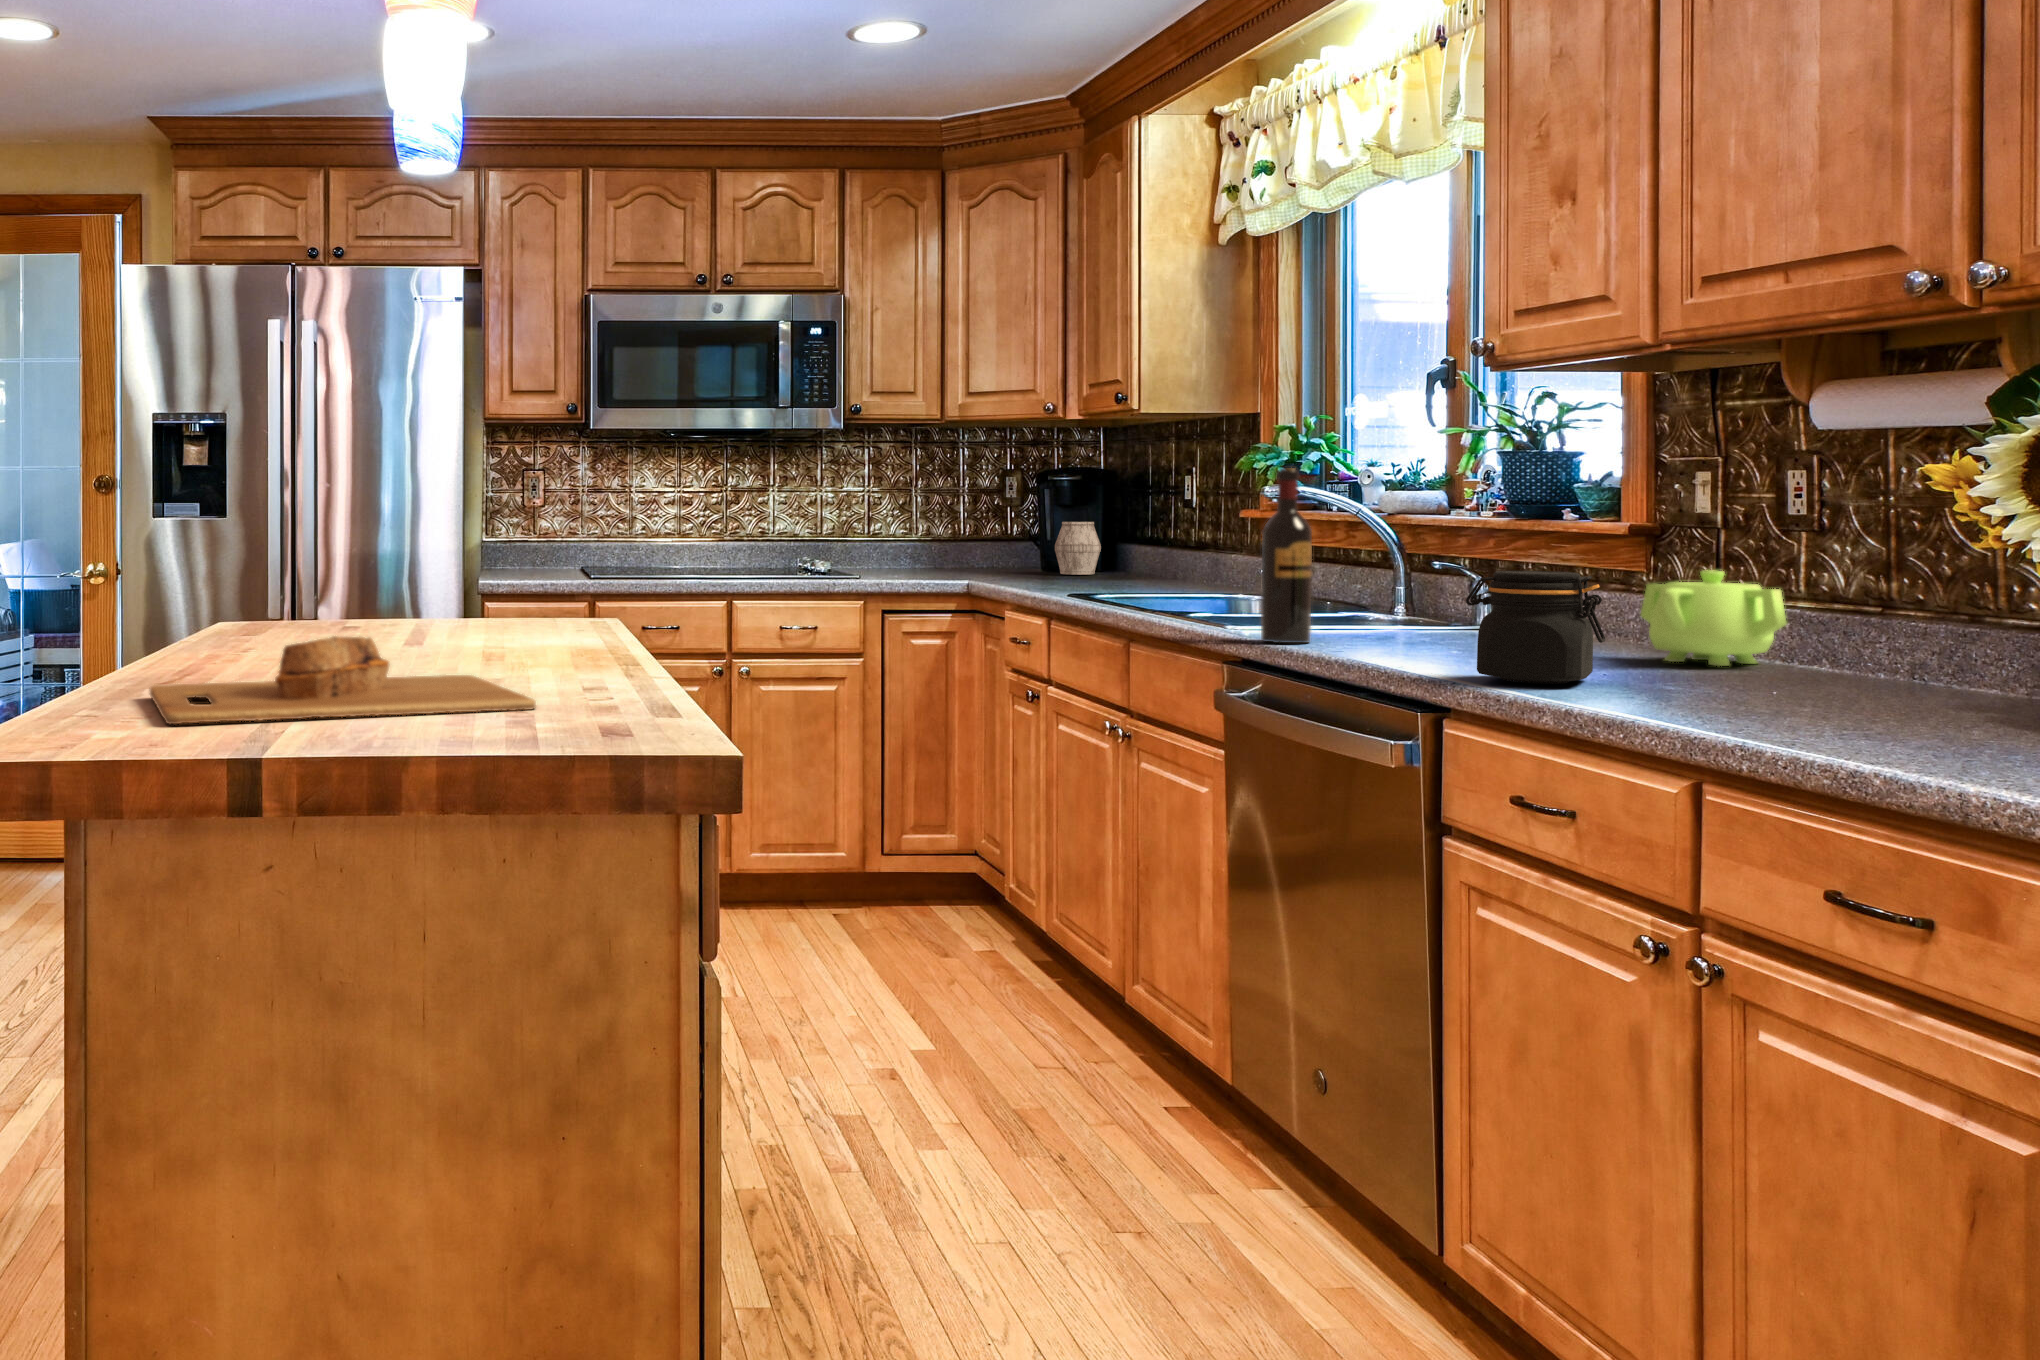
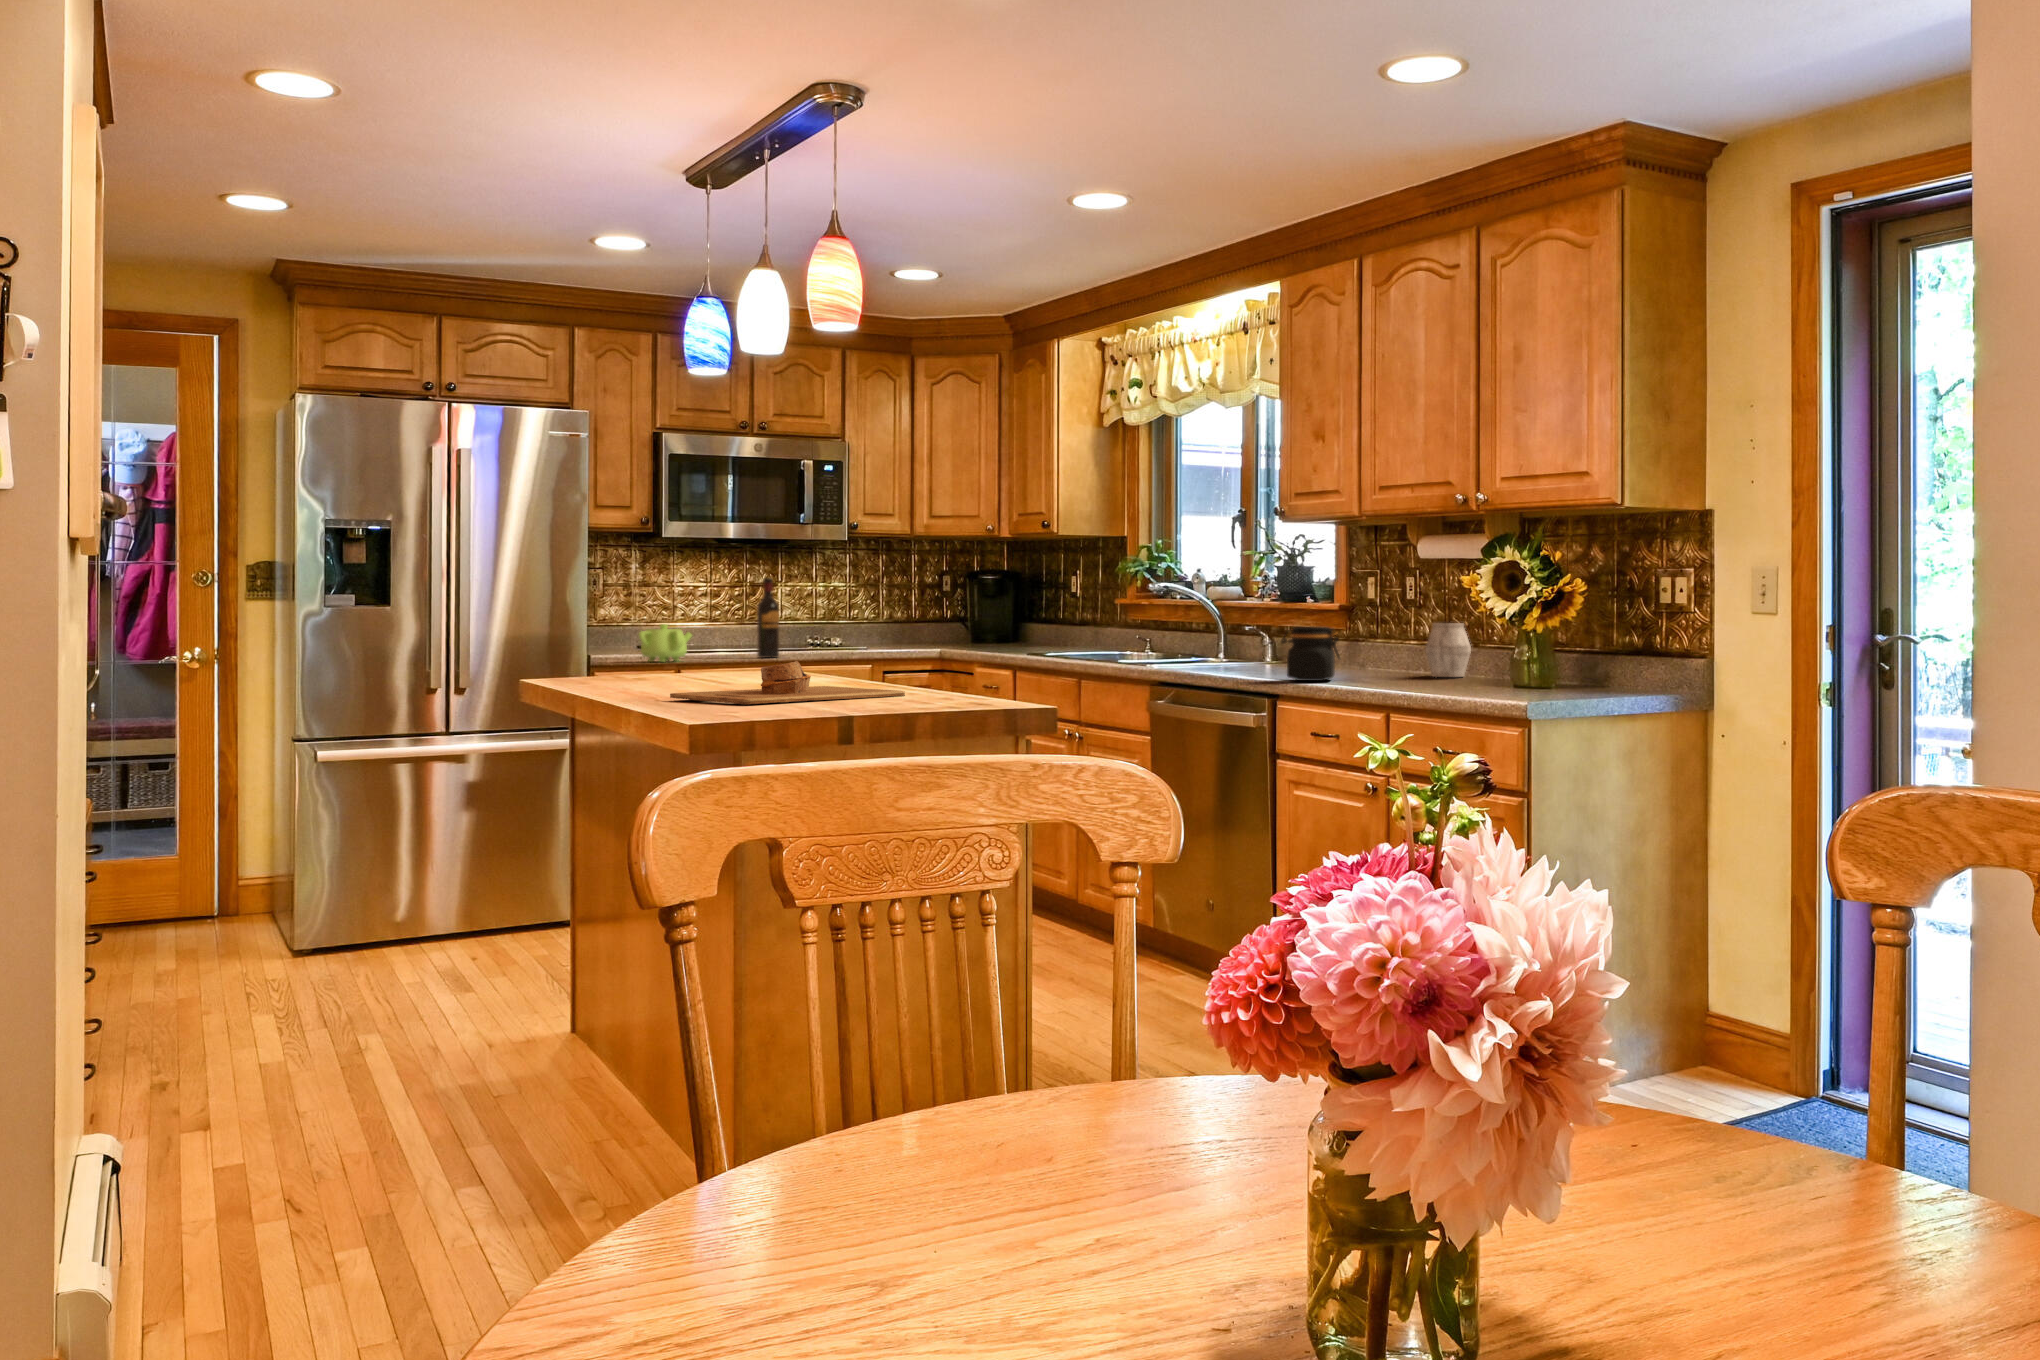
wine bottle: present [1261,468,1312,643] -> present [757,577,779,658]
mug: present [1055,522,1101,575] -> present [1426,623,1471,677]
teapot: present [1641,570,1786,666] -> present [639,624,692,662]

